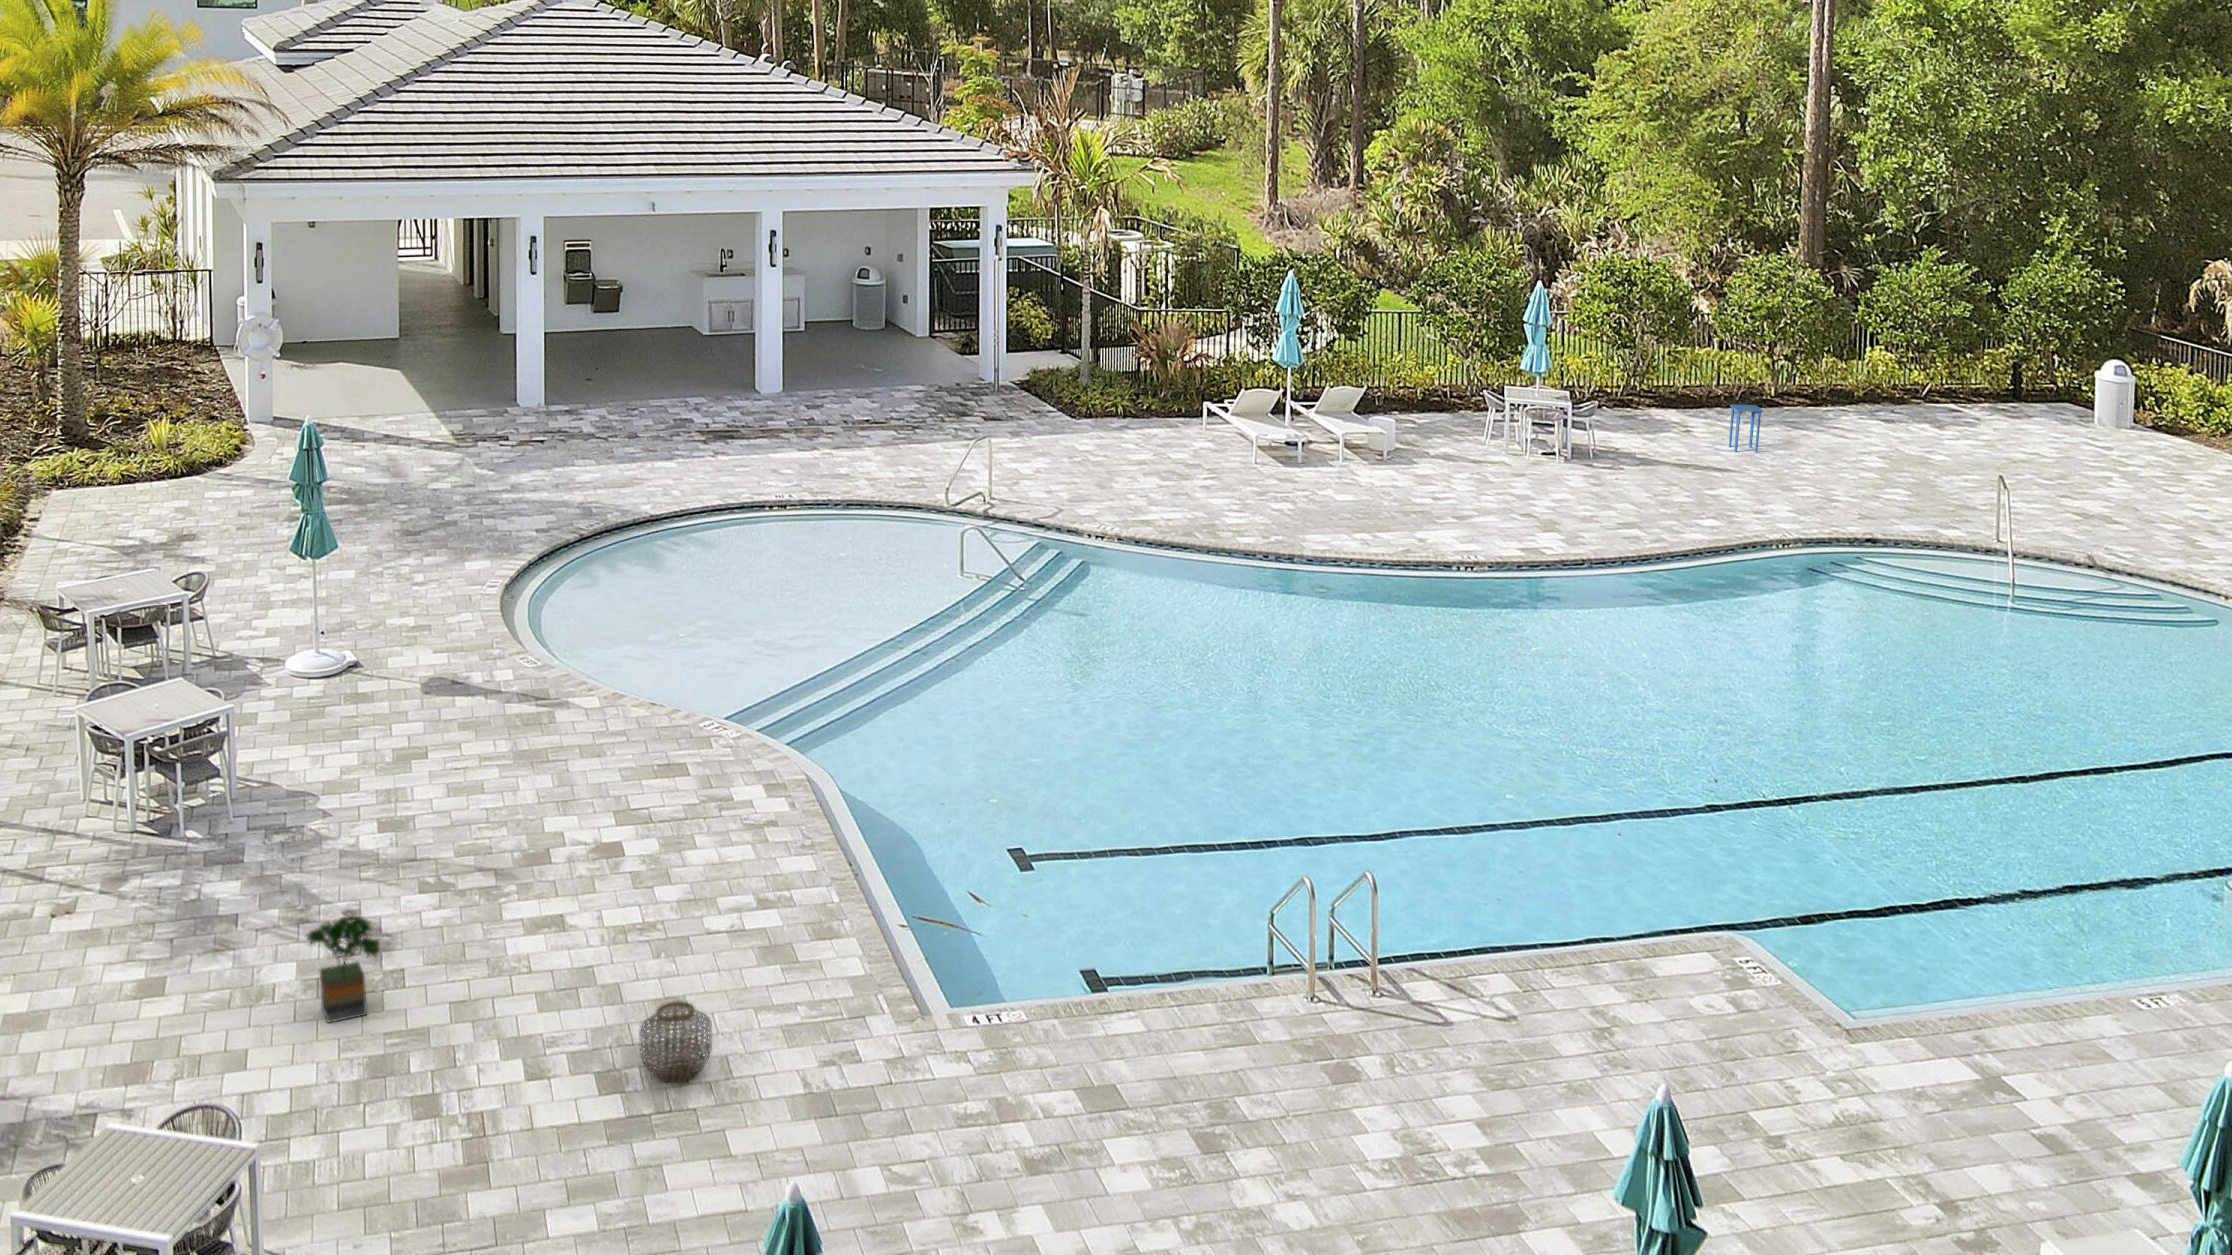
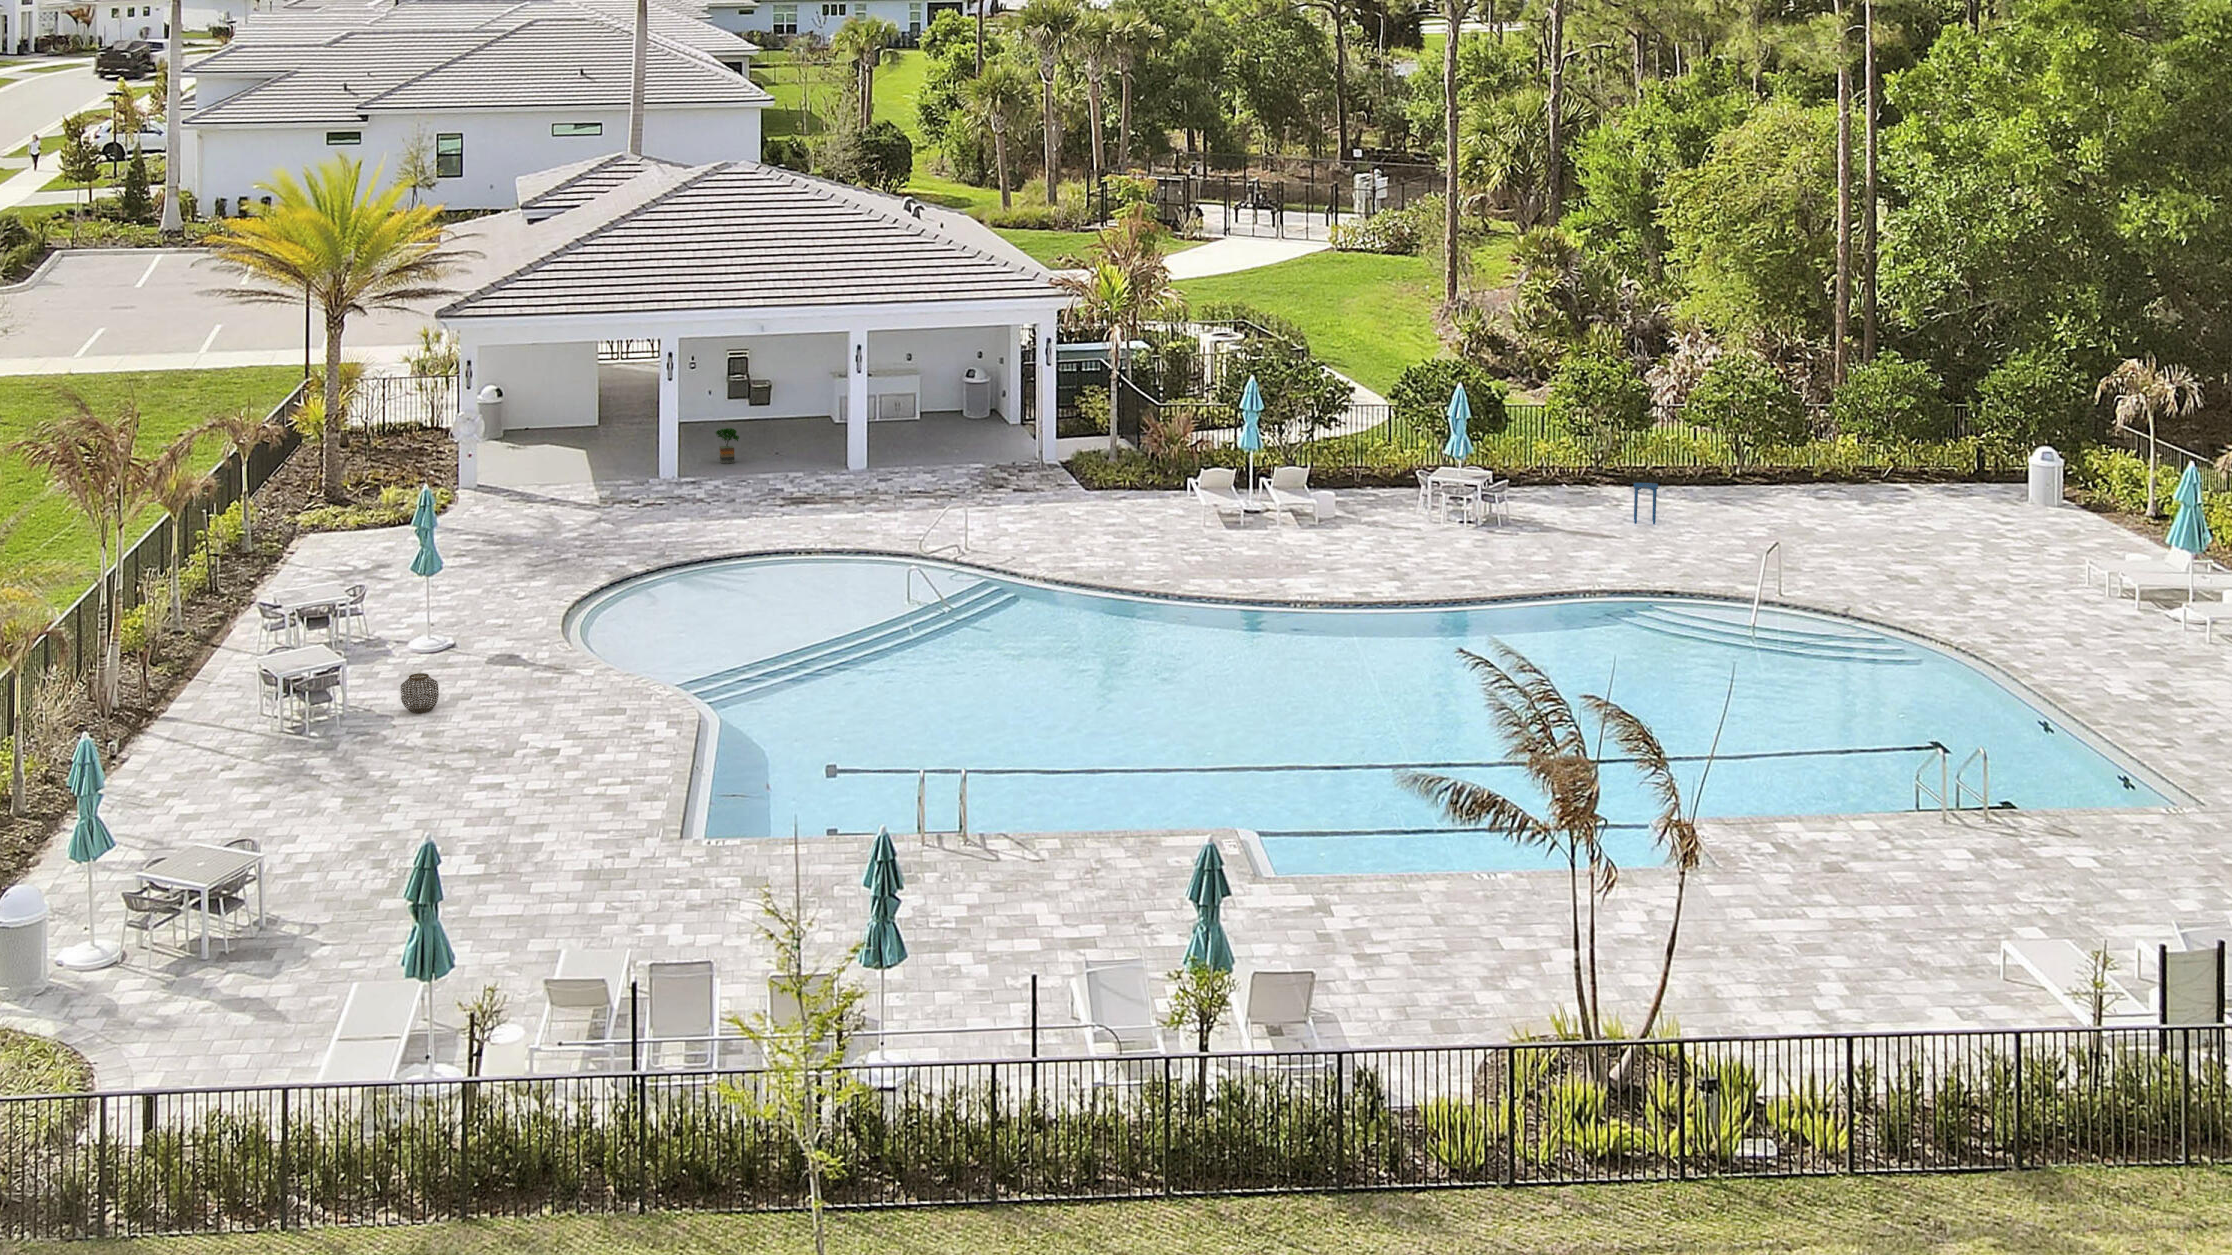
potted tree: present [306,916,381,1023] -> present [716,428,739,464]
woven basket: present [639,1001,712,1083] -> present [401,673,439,713]

